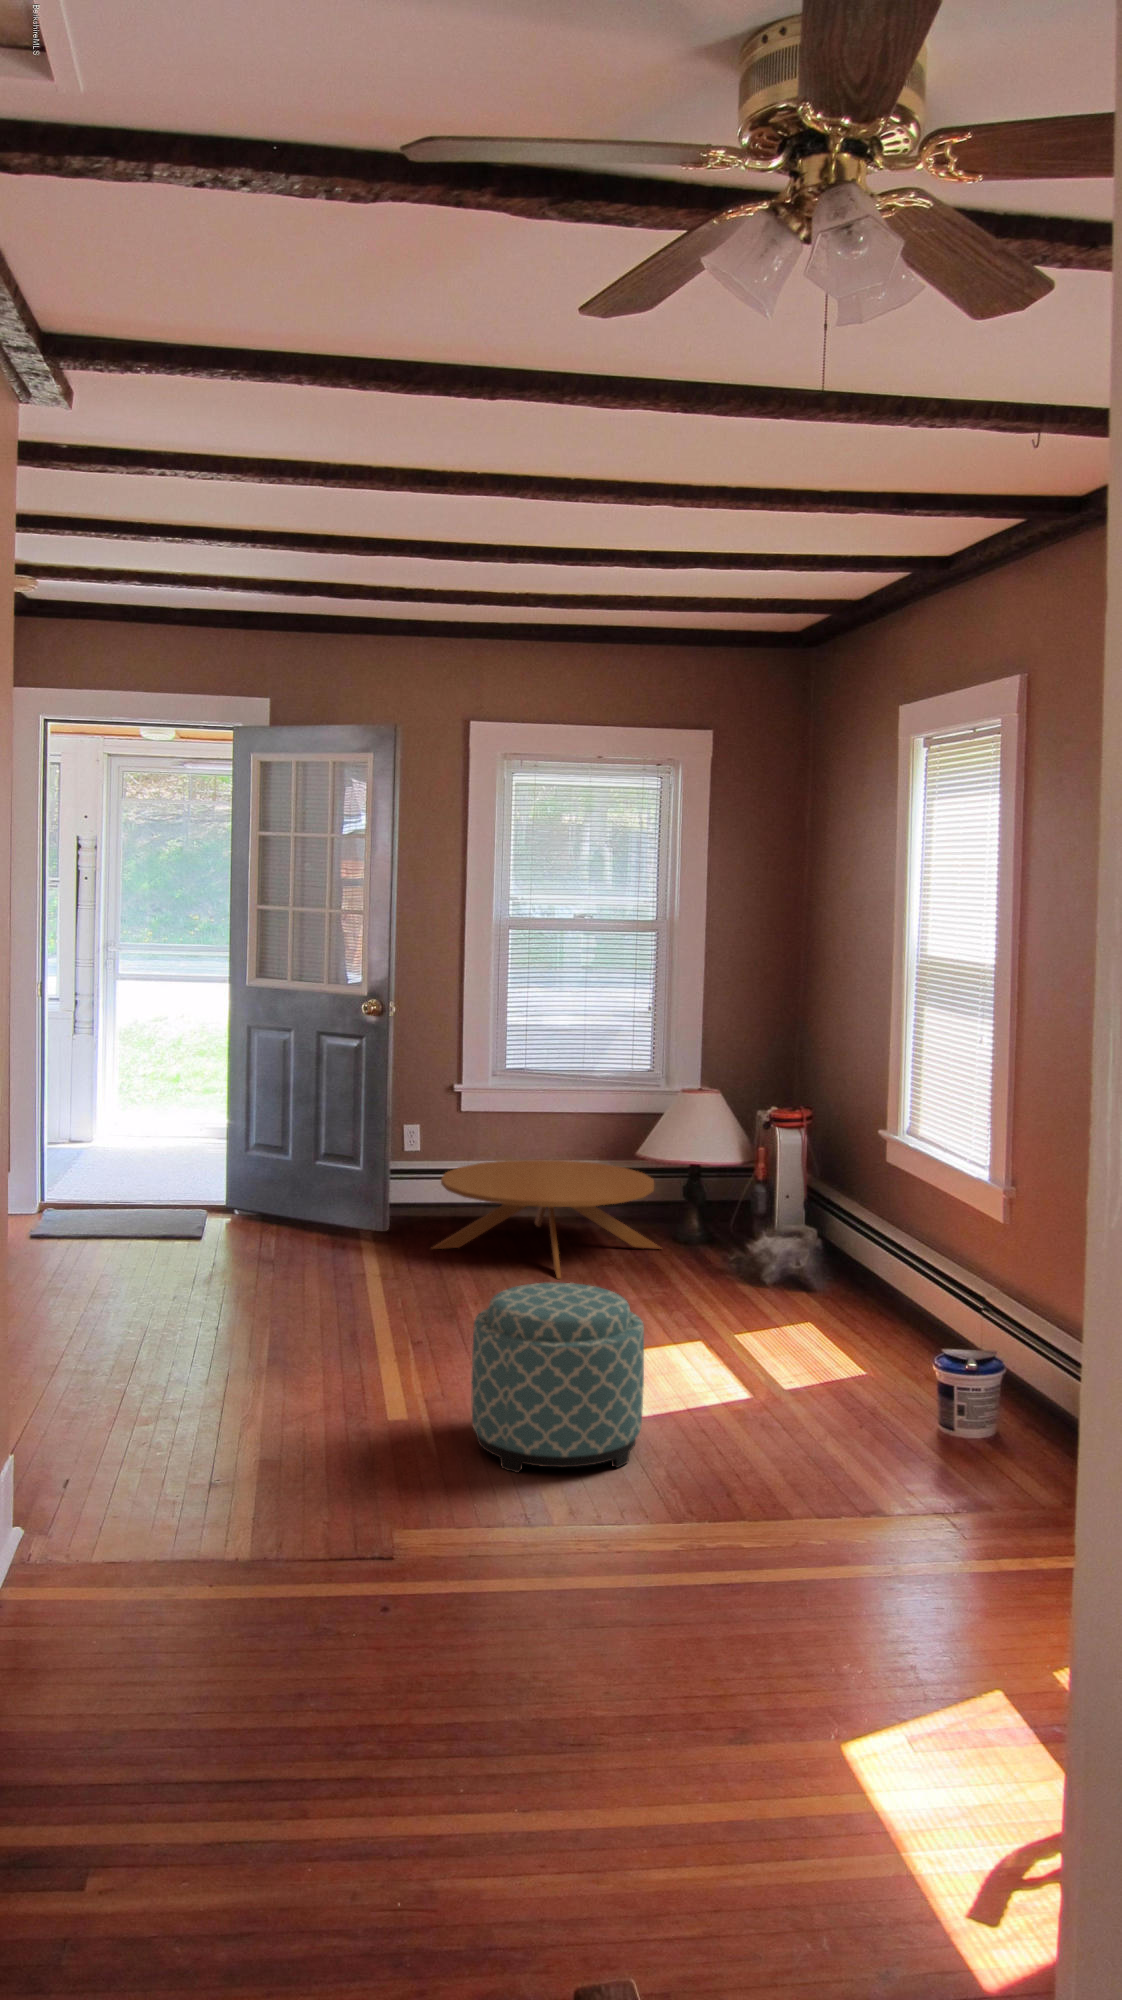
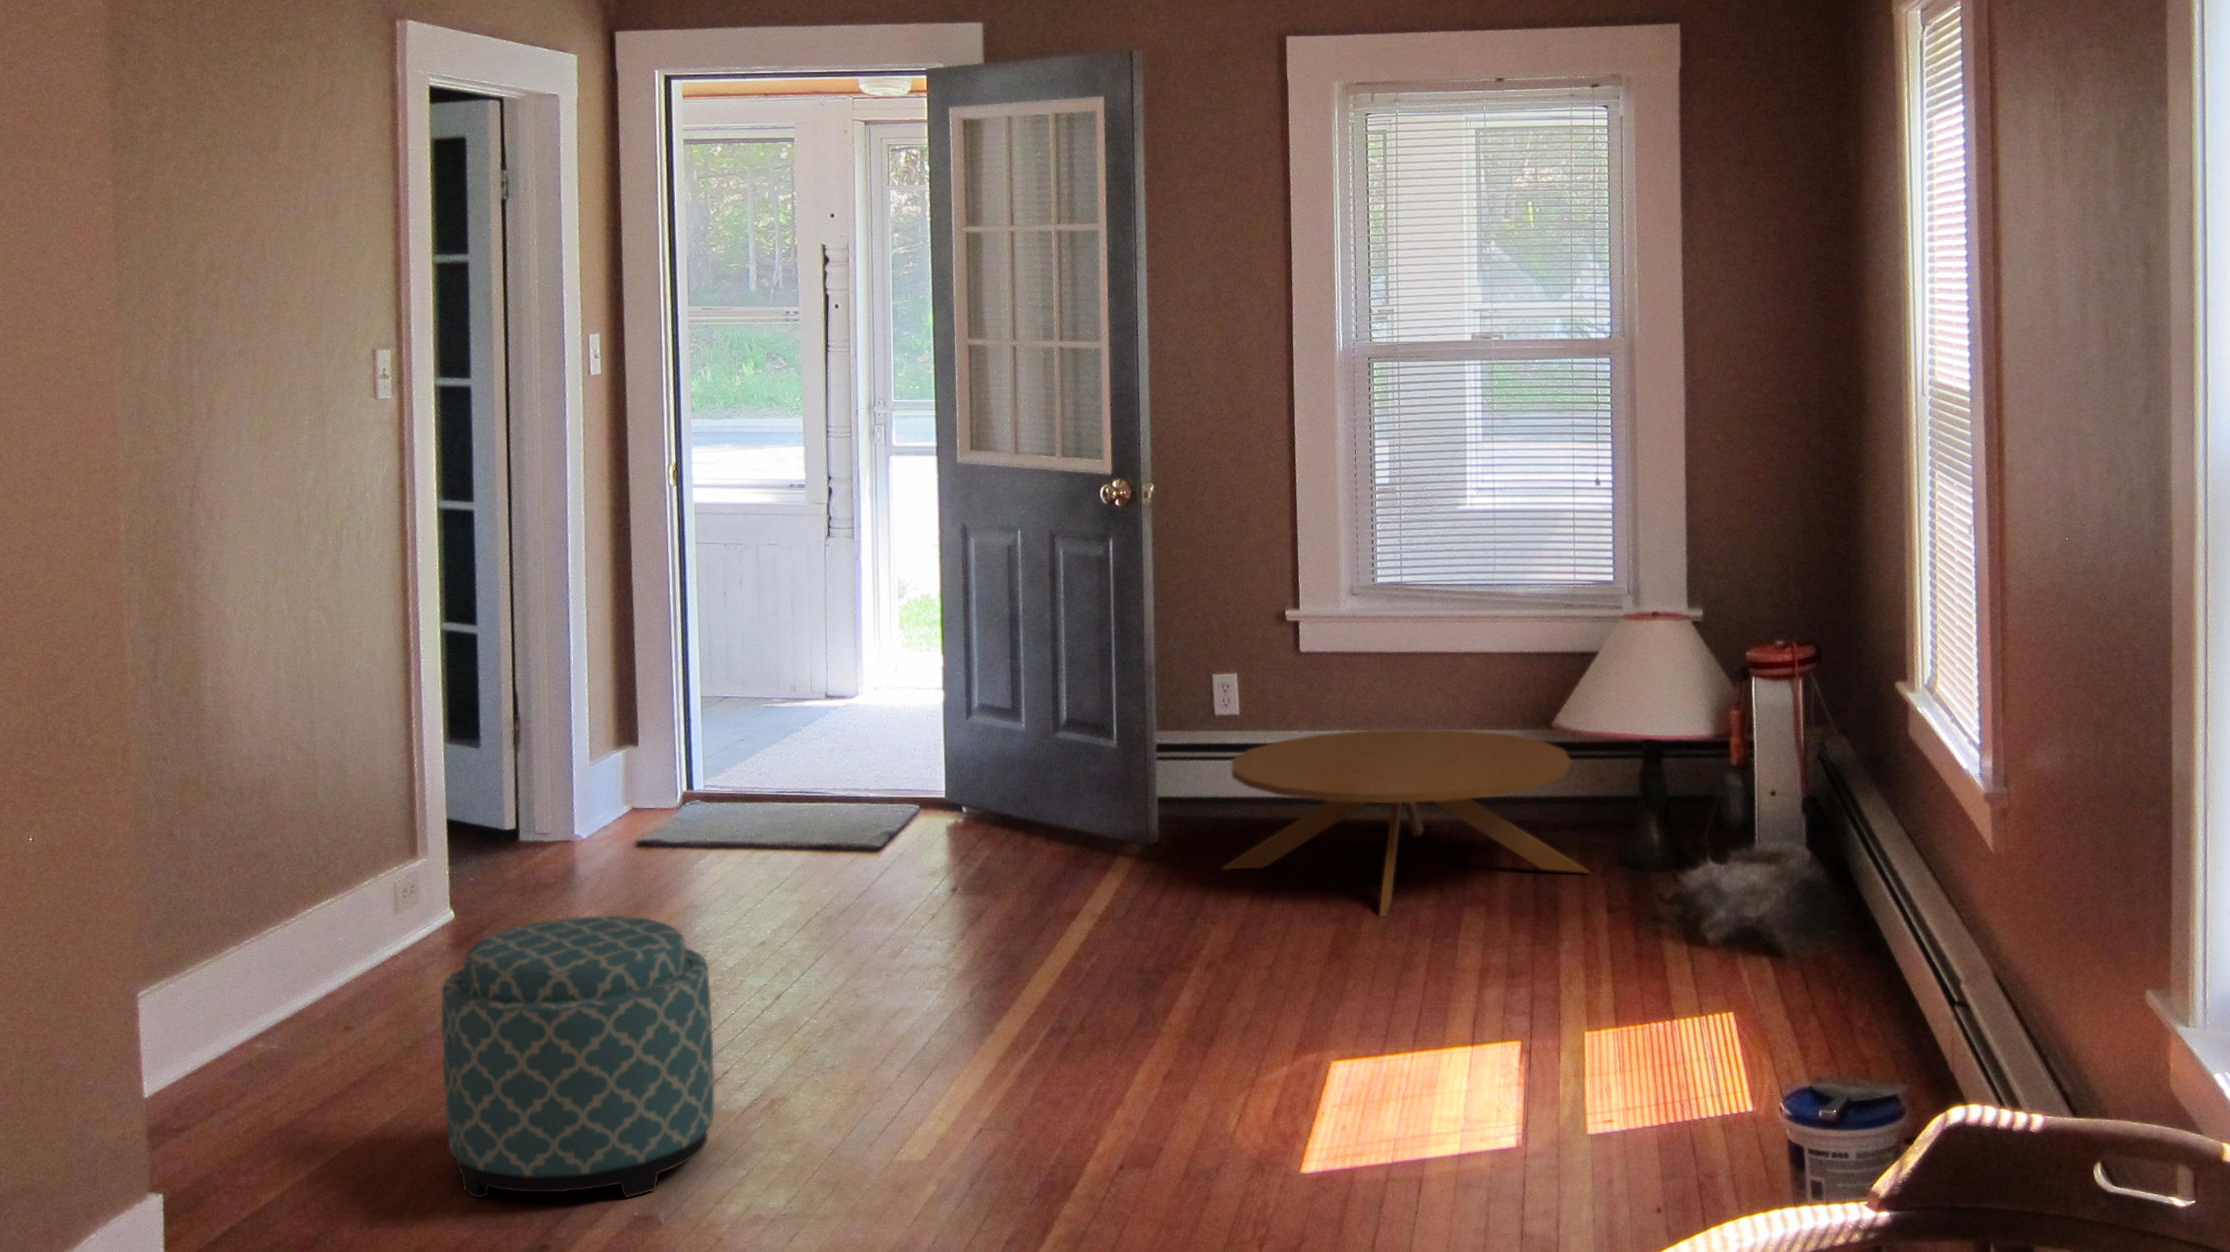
ottoman: present [471,1283,644,1473] -> present [442,916,714,1198]

